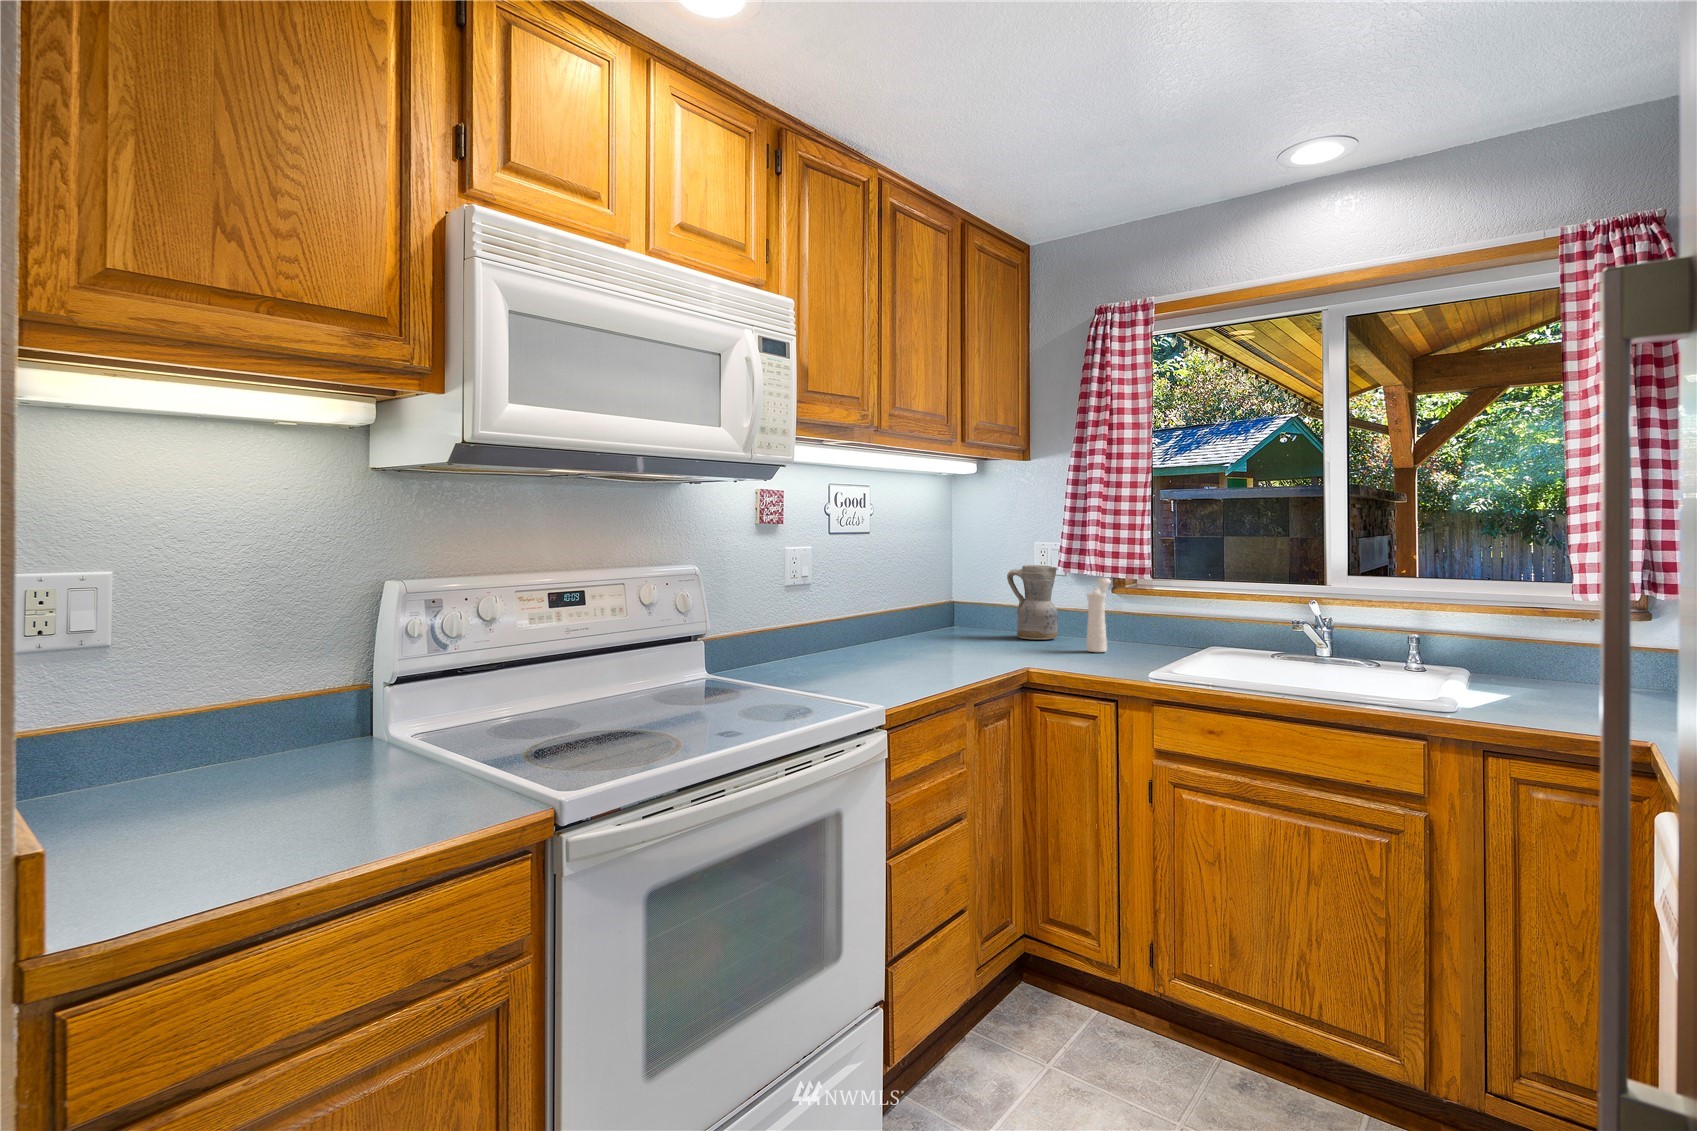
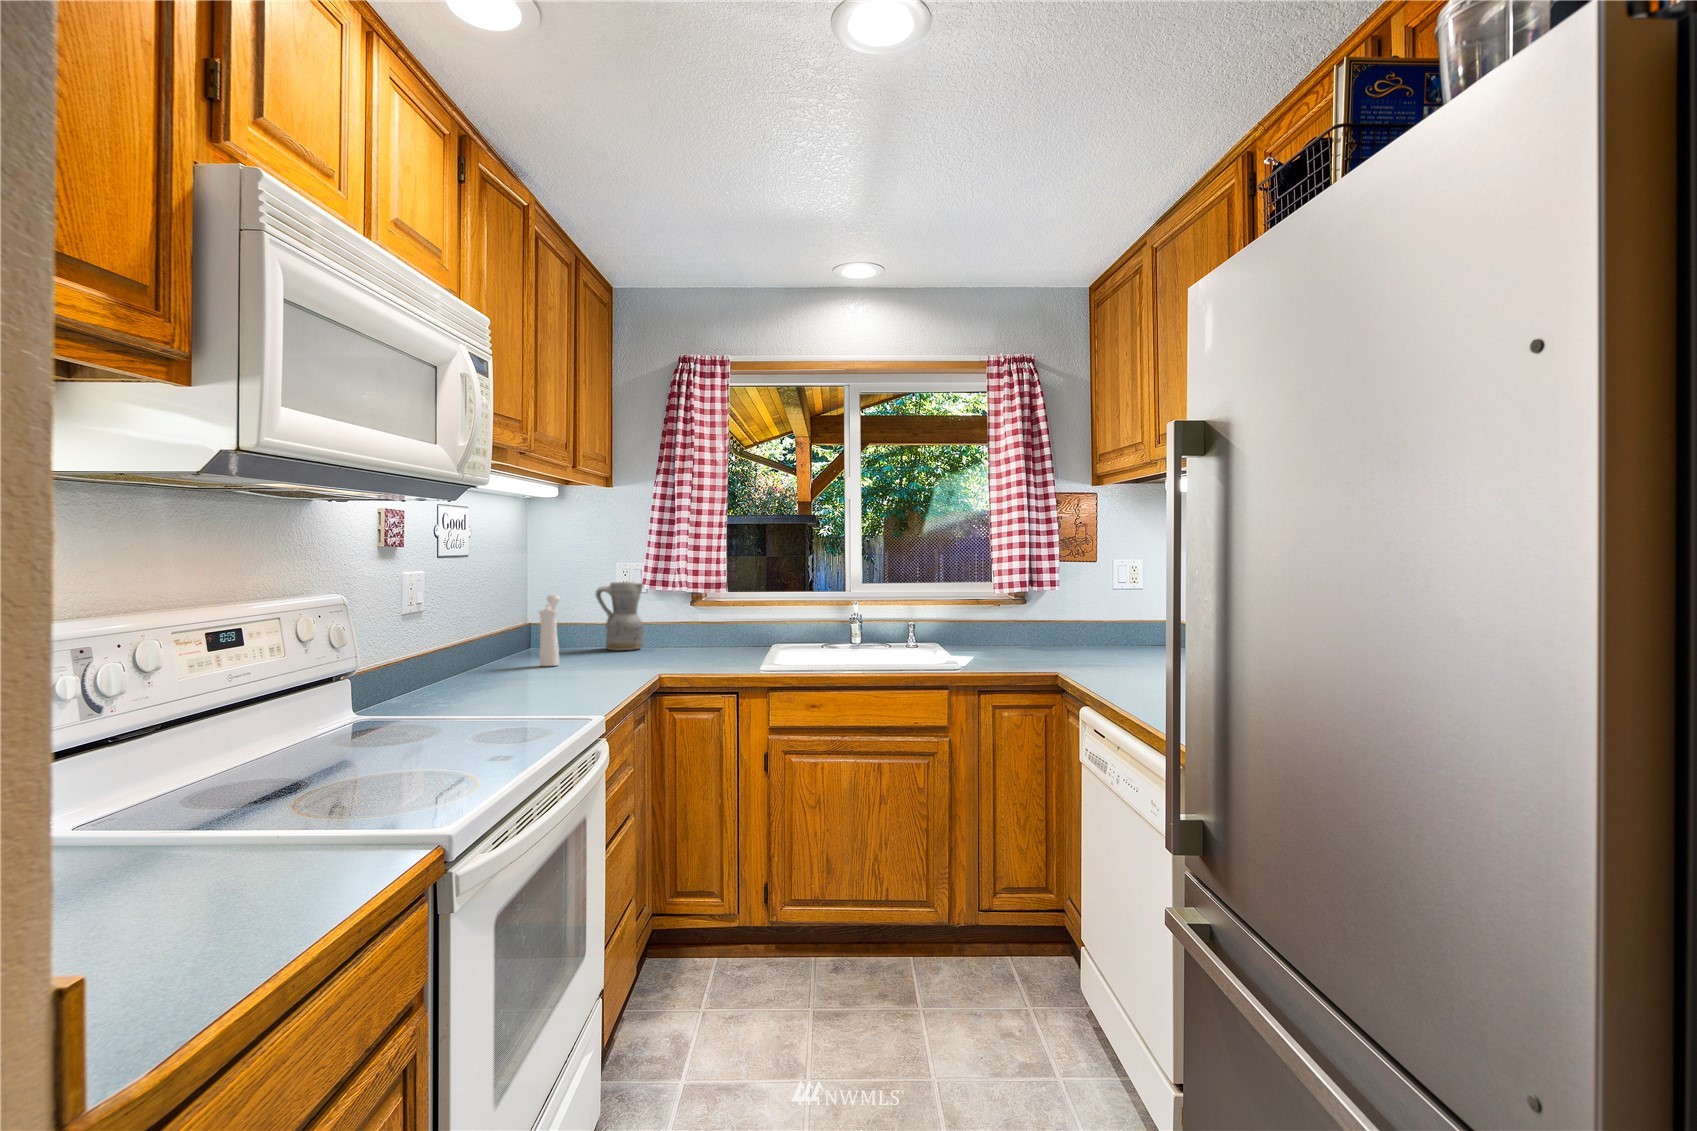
pepper mill: present [1086,578,1111,652] -> present [539,595,560,666]

